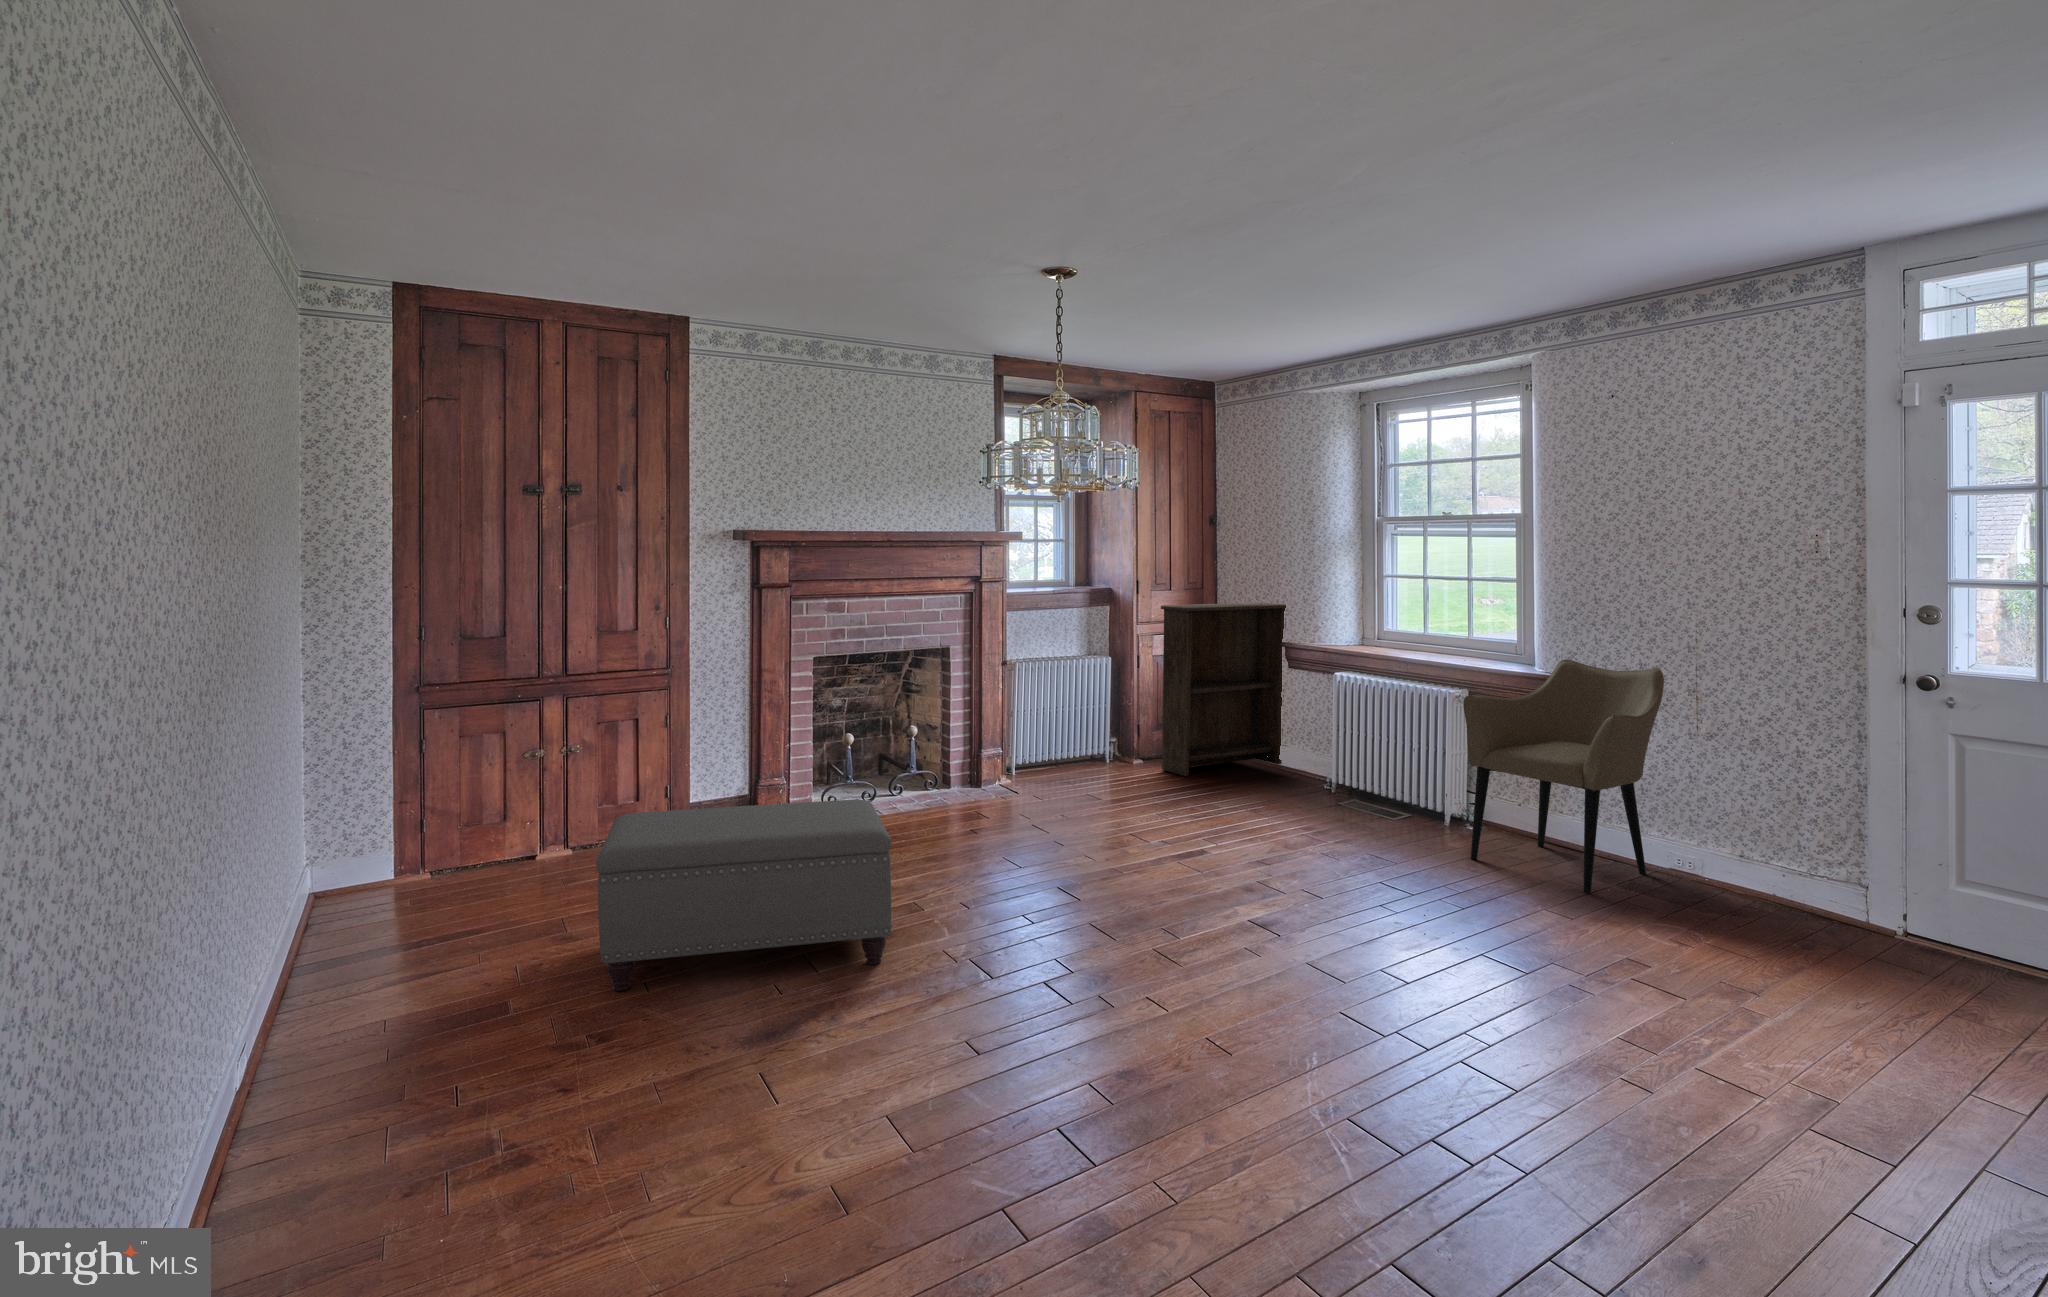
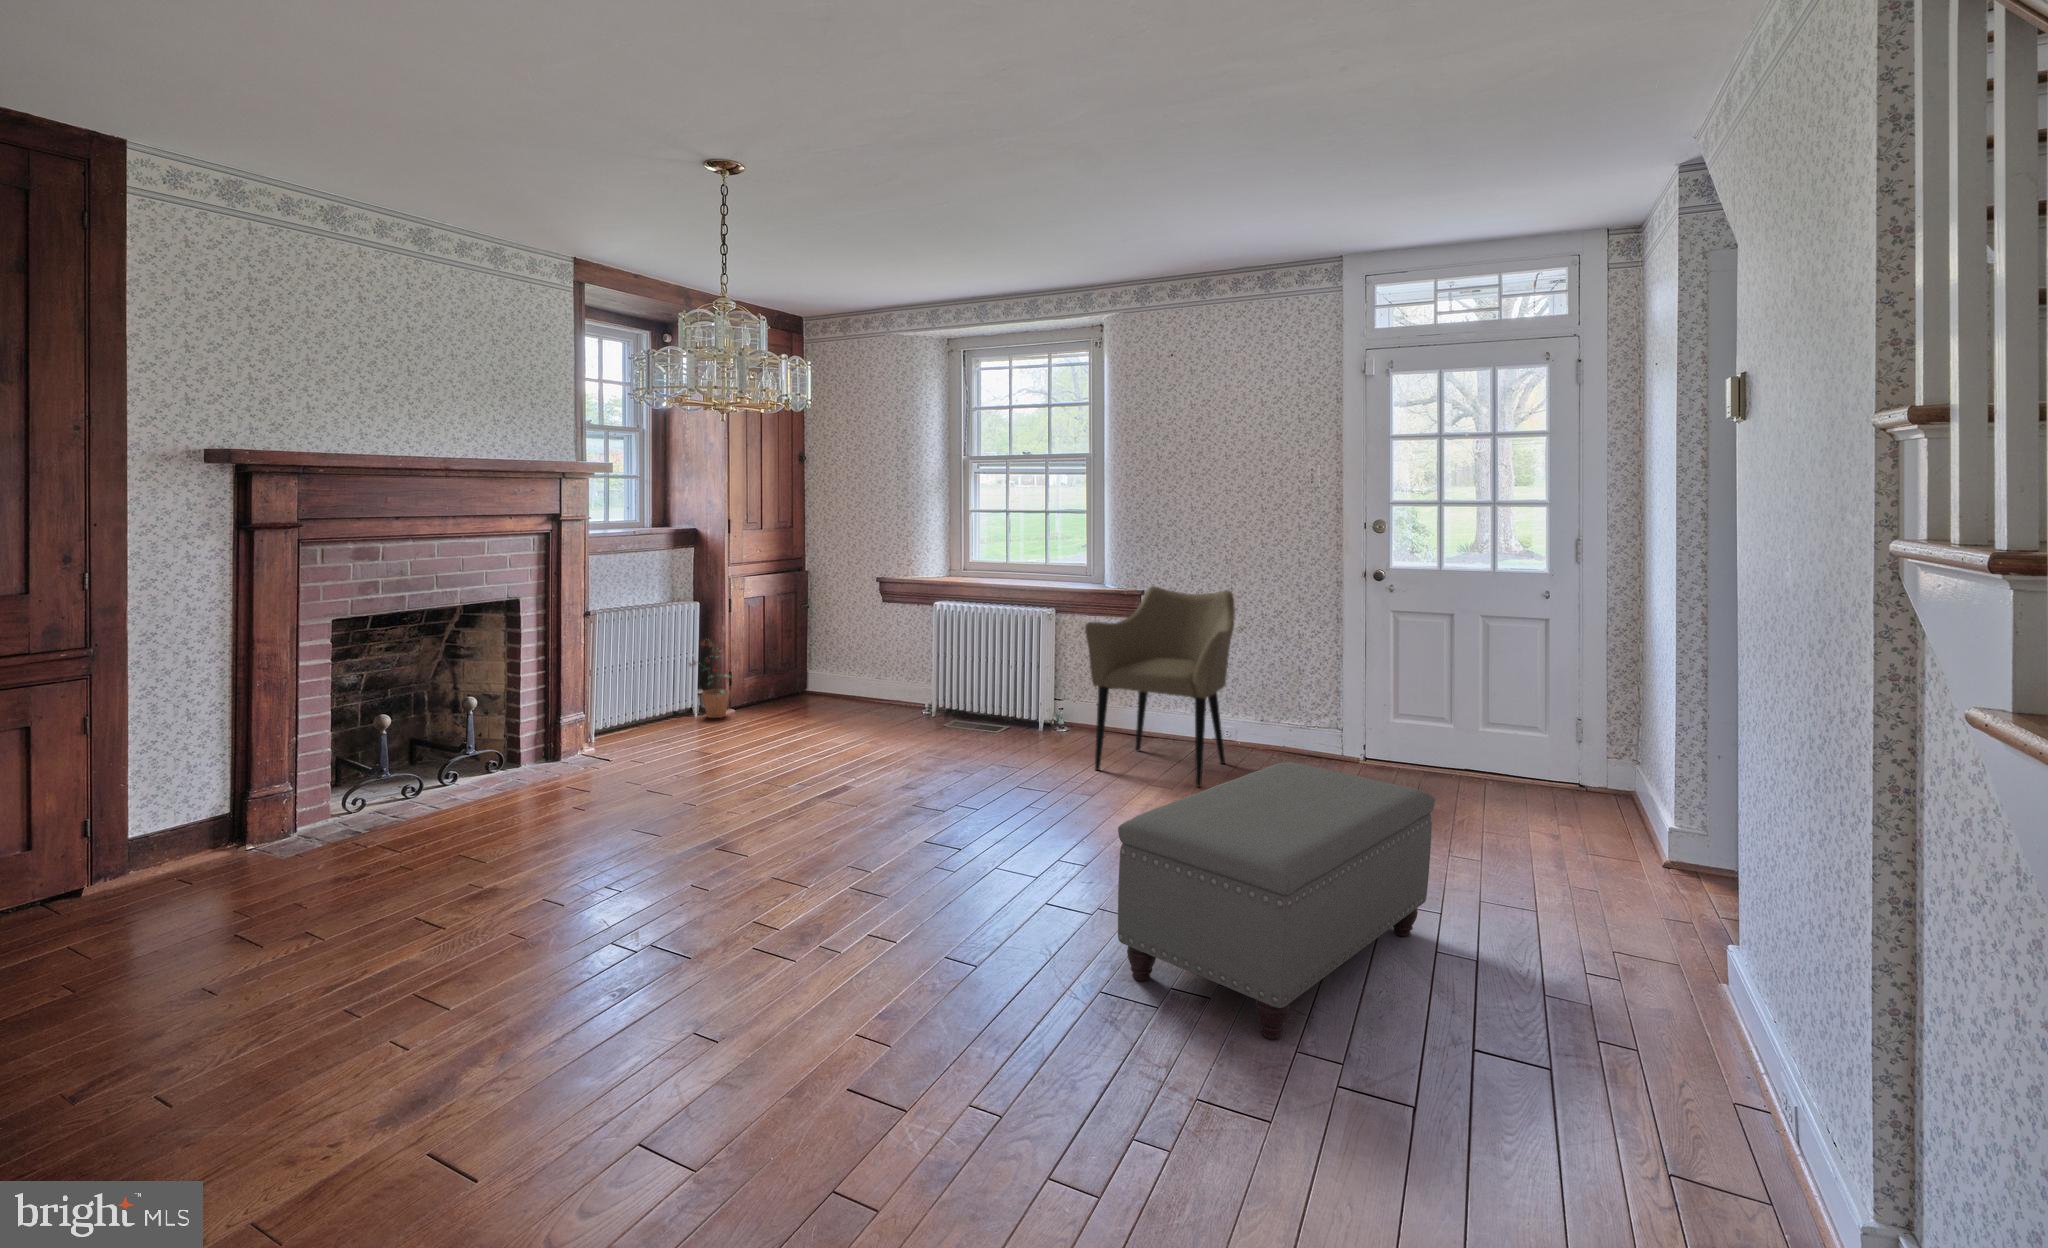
bookshelf: present [1161,603,1286,776] -> none [757,542,881,722]
potted plant: none [1097,692,1136,766] -> present [689,639,730,718]
ottoman: present [596,800,891,991] -> present [1118,762,1435,1039]

